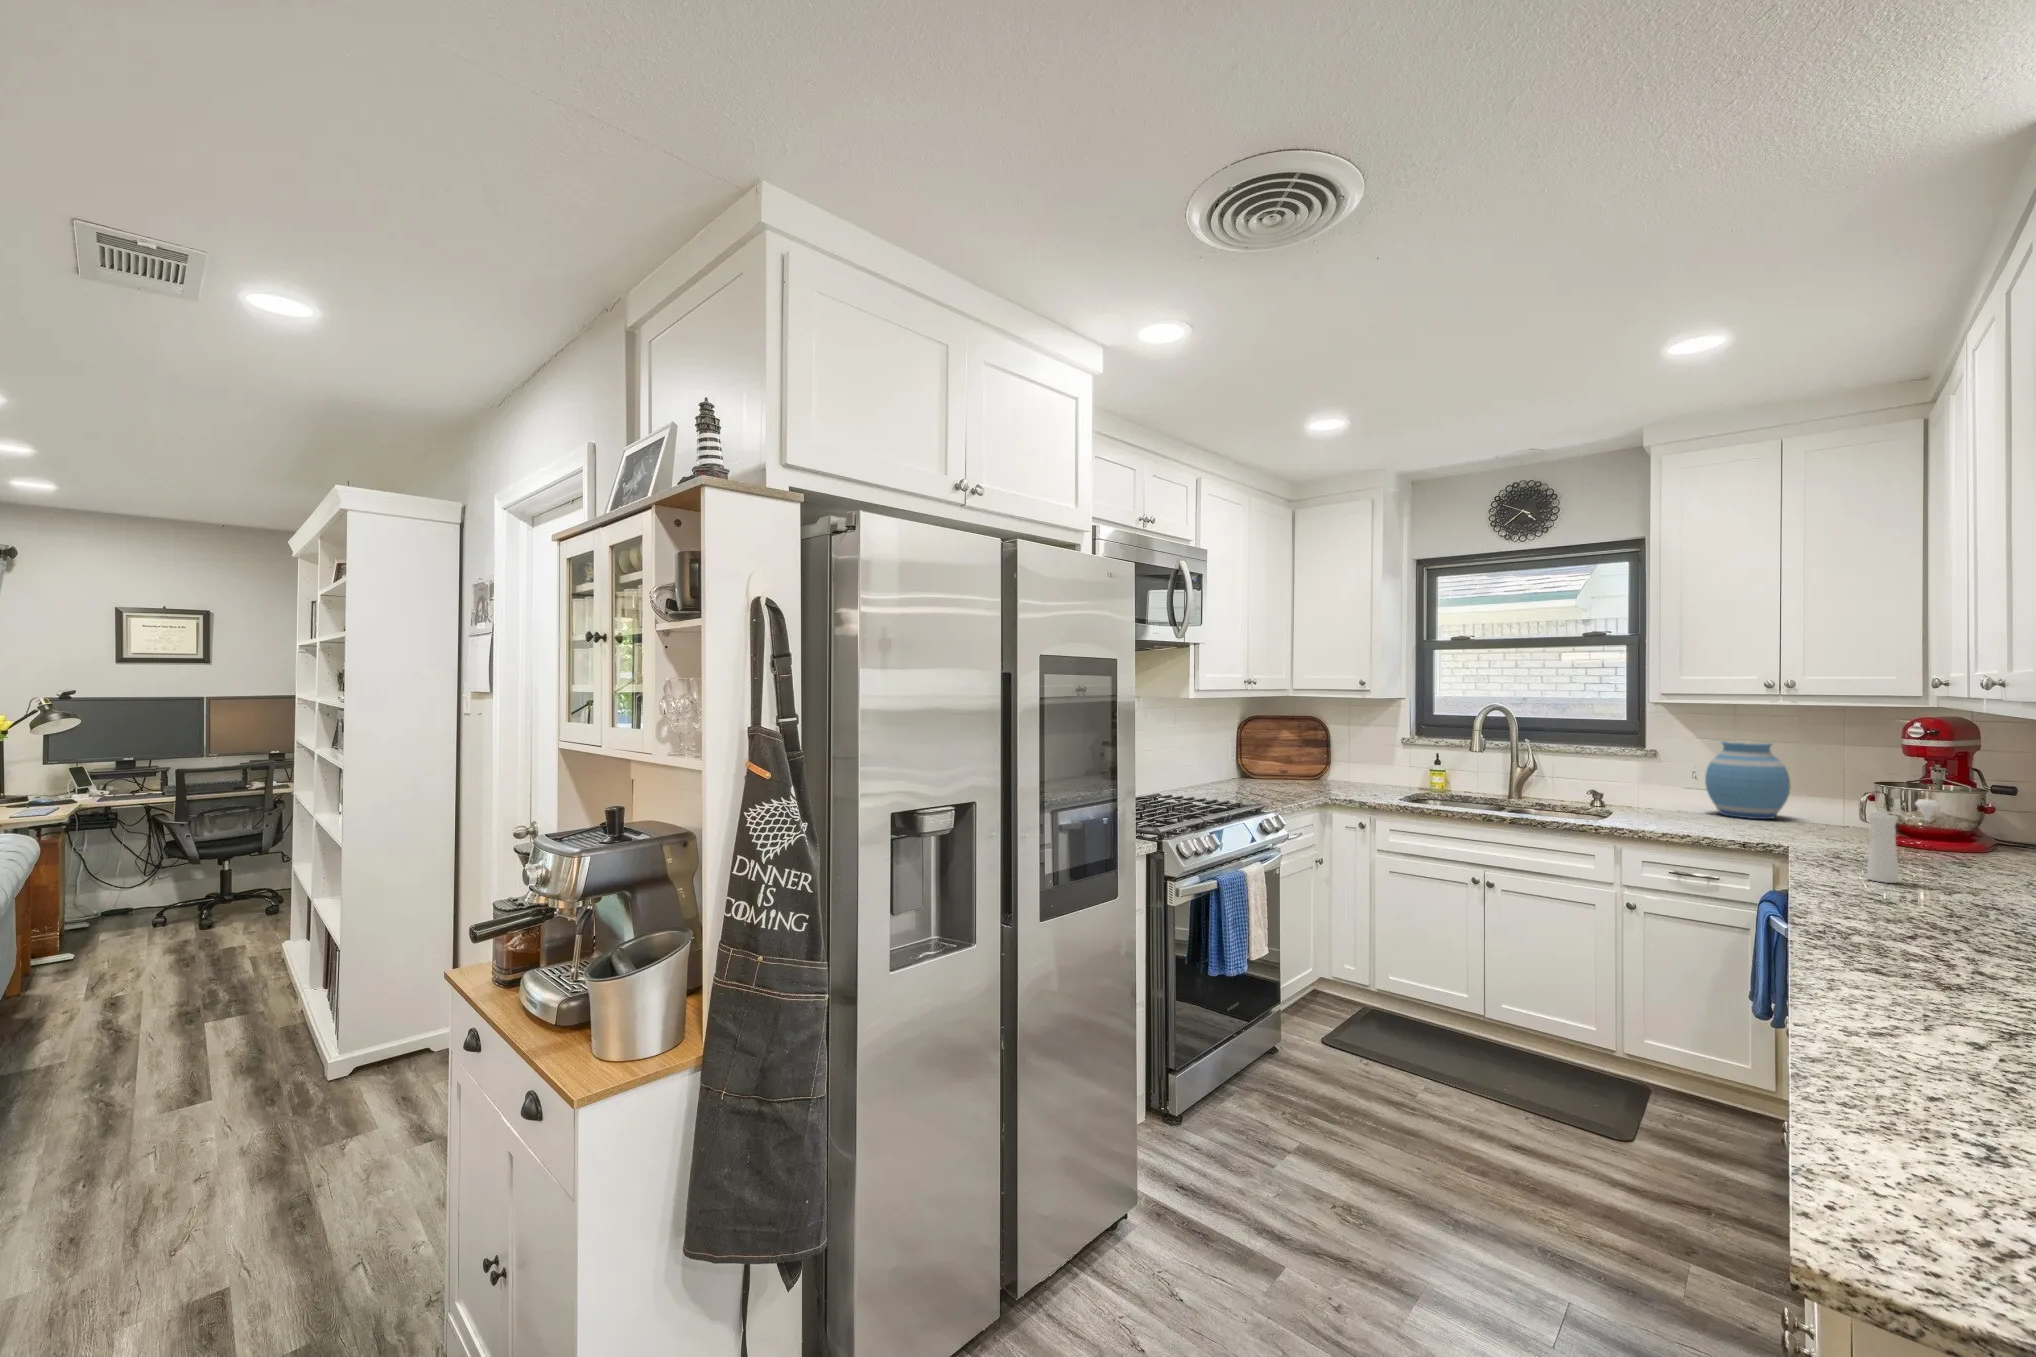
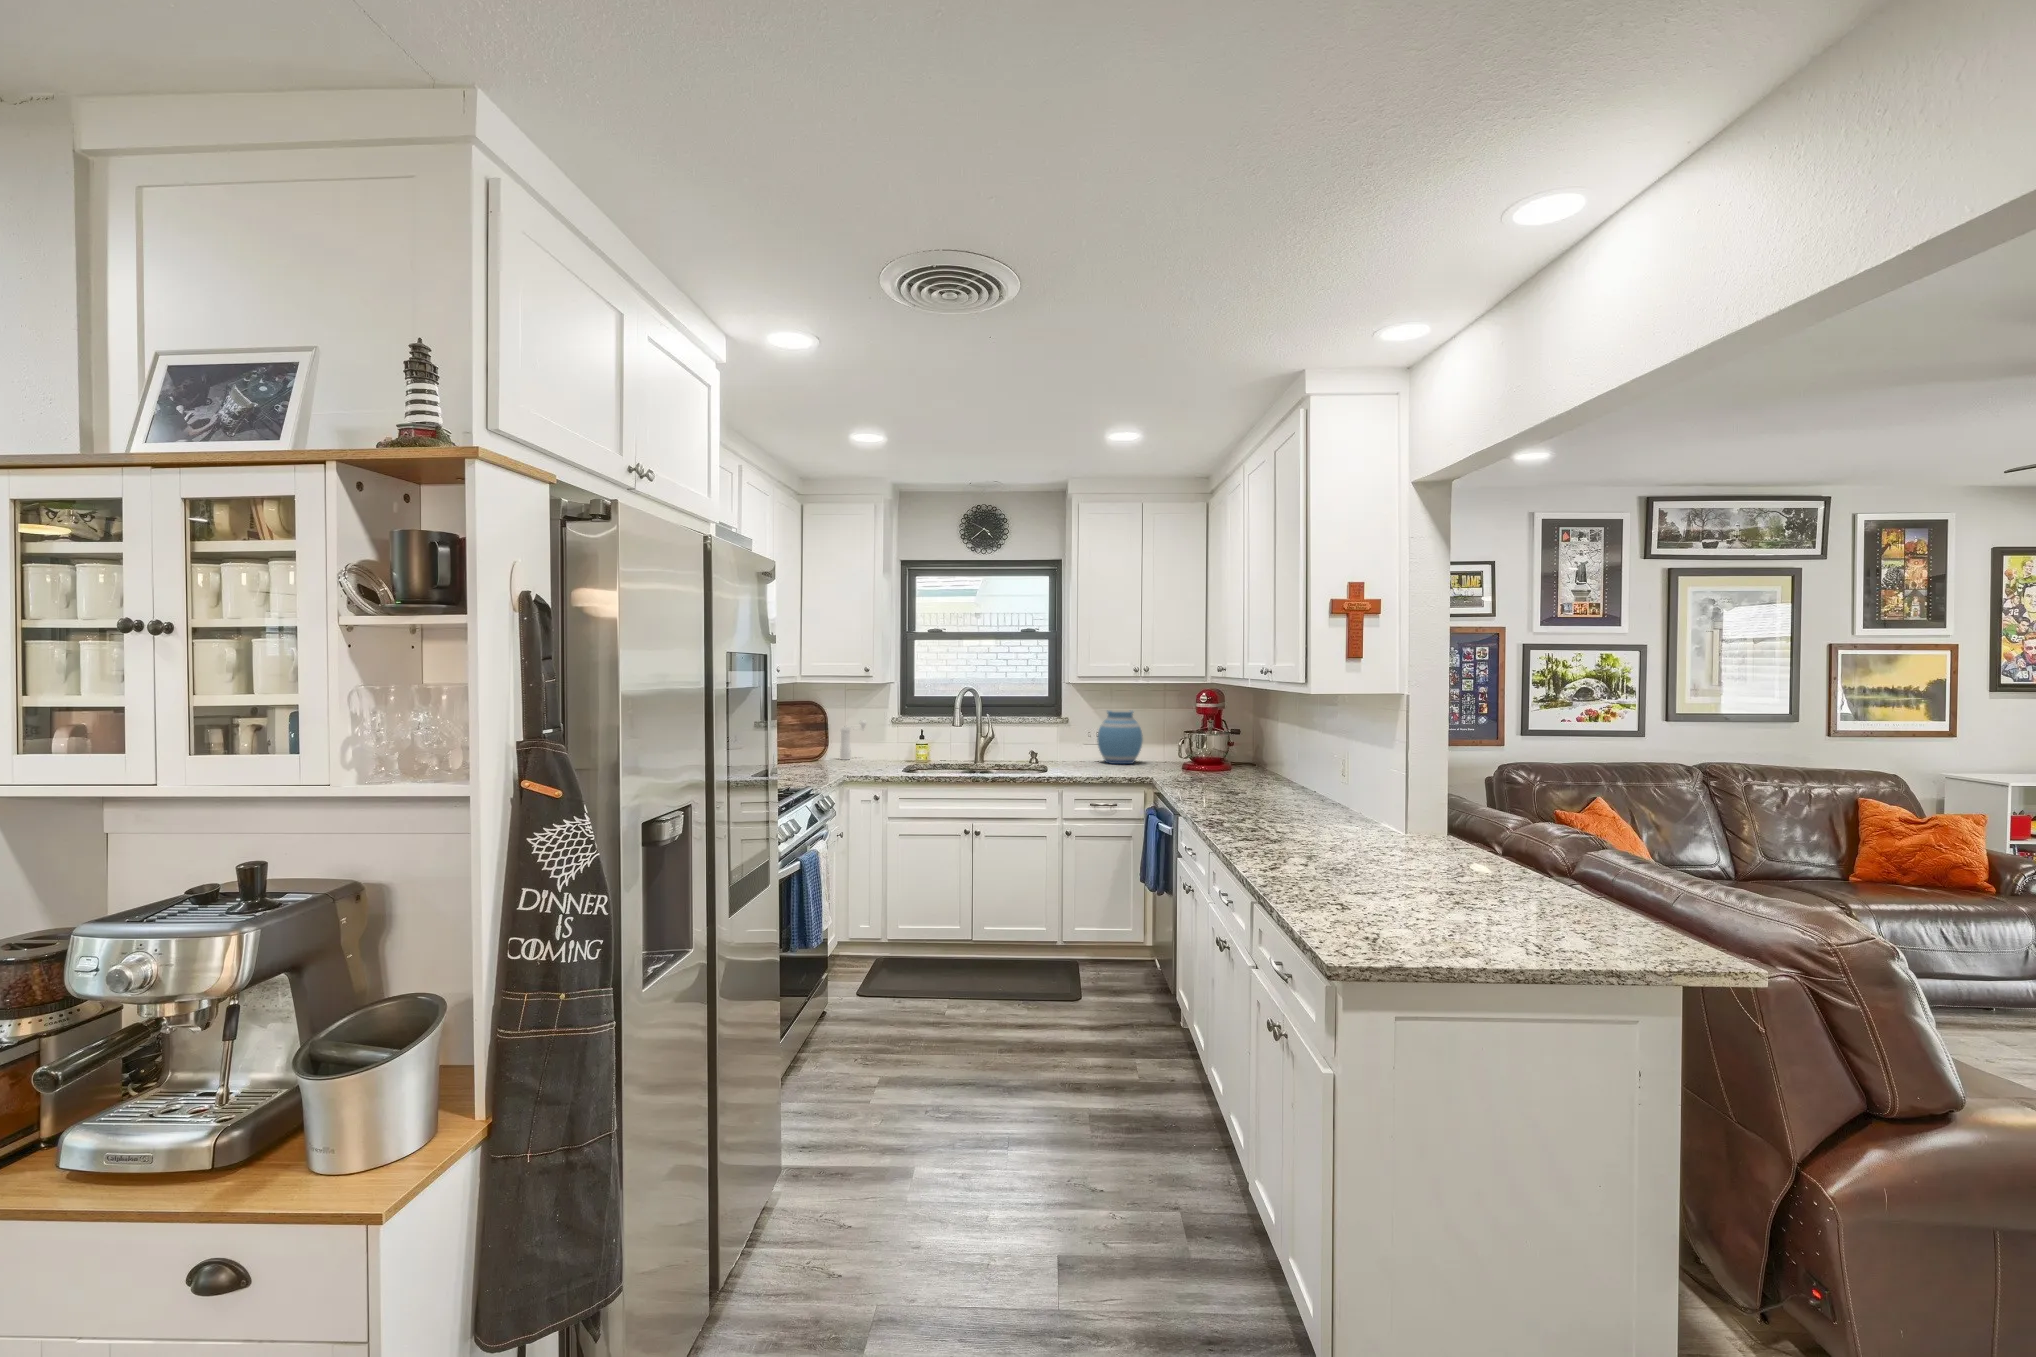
pepper mill: present [1867,799,1939,883] -> present [840,720,867,760]

